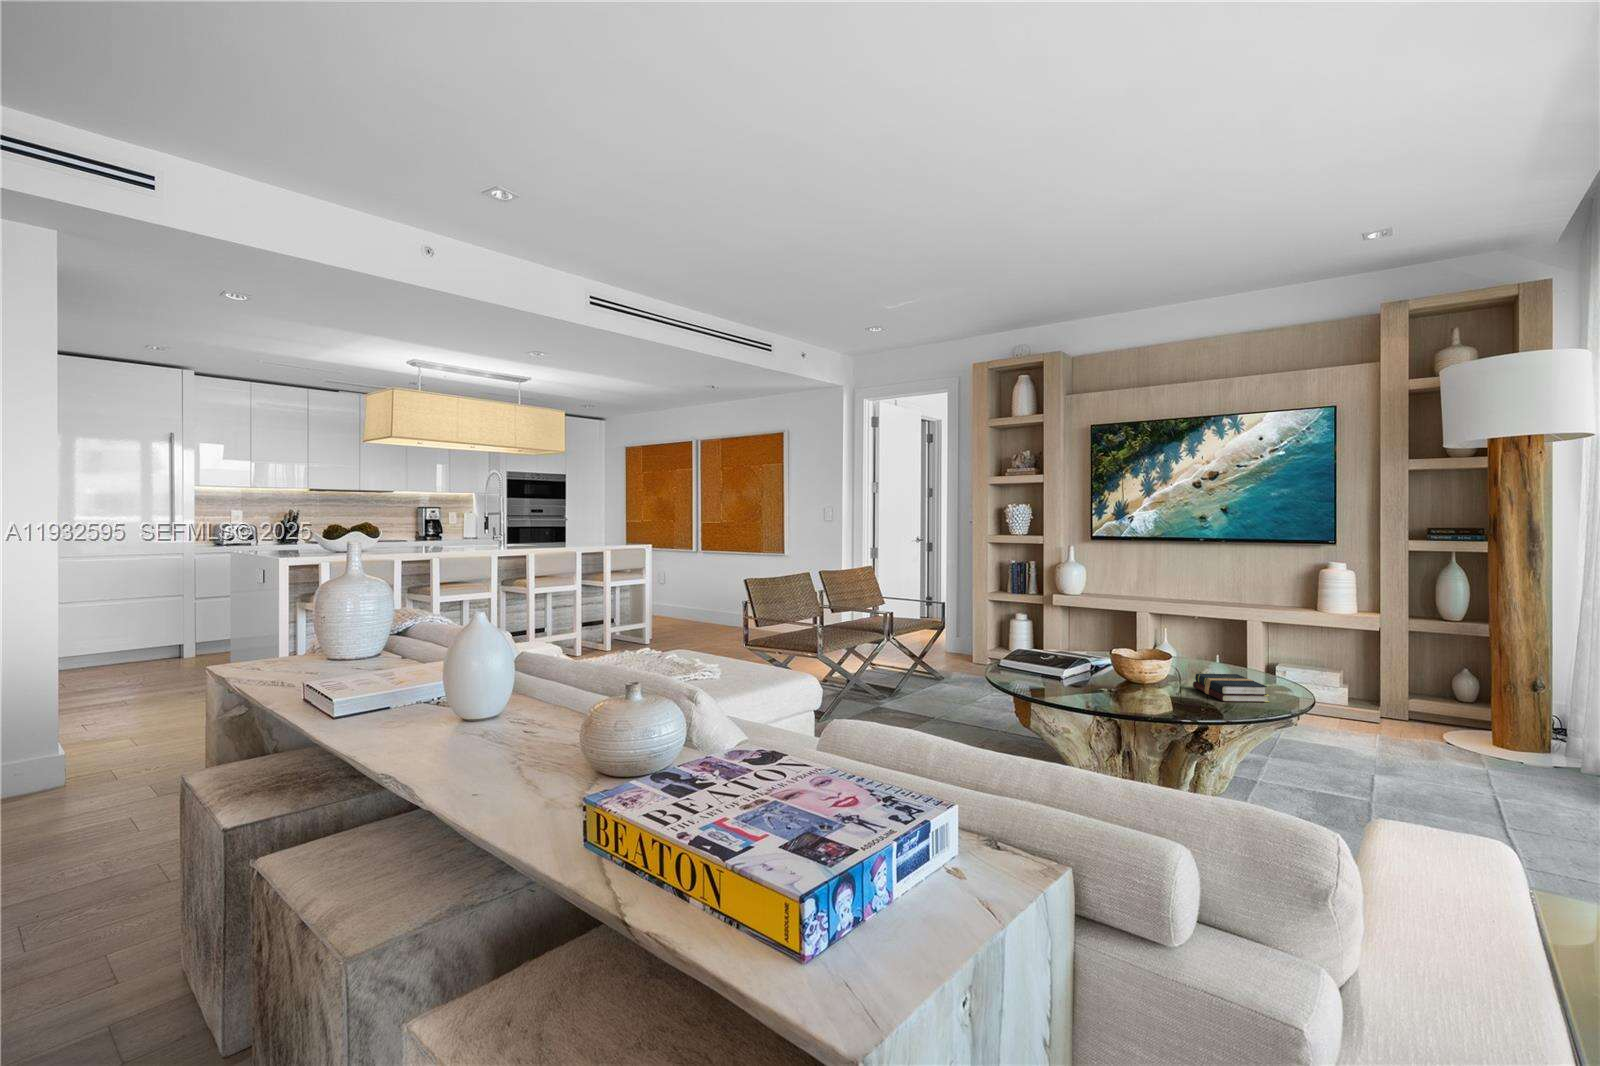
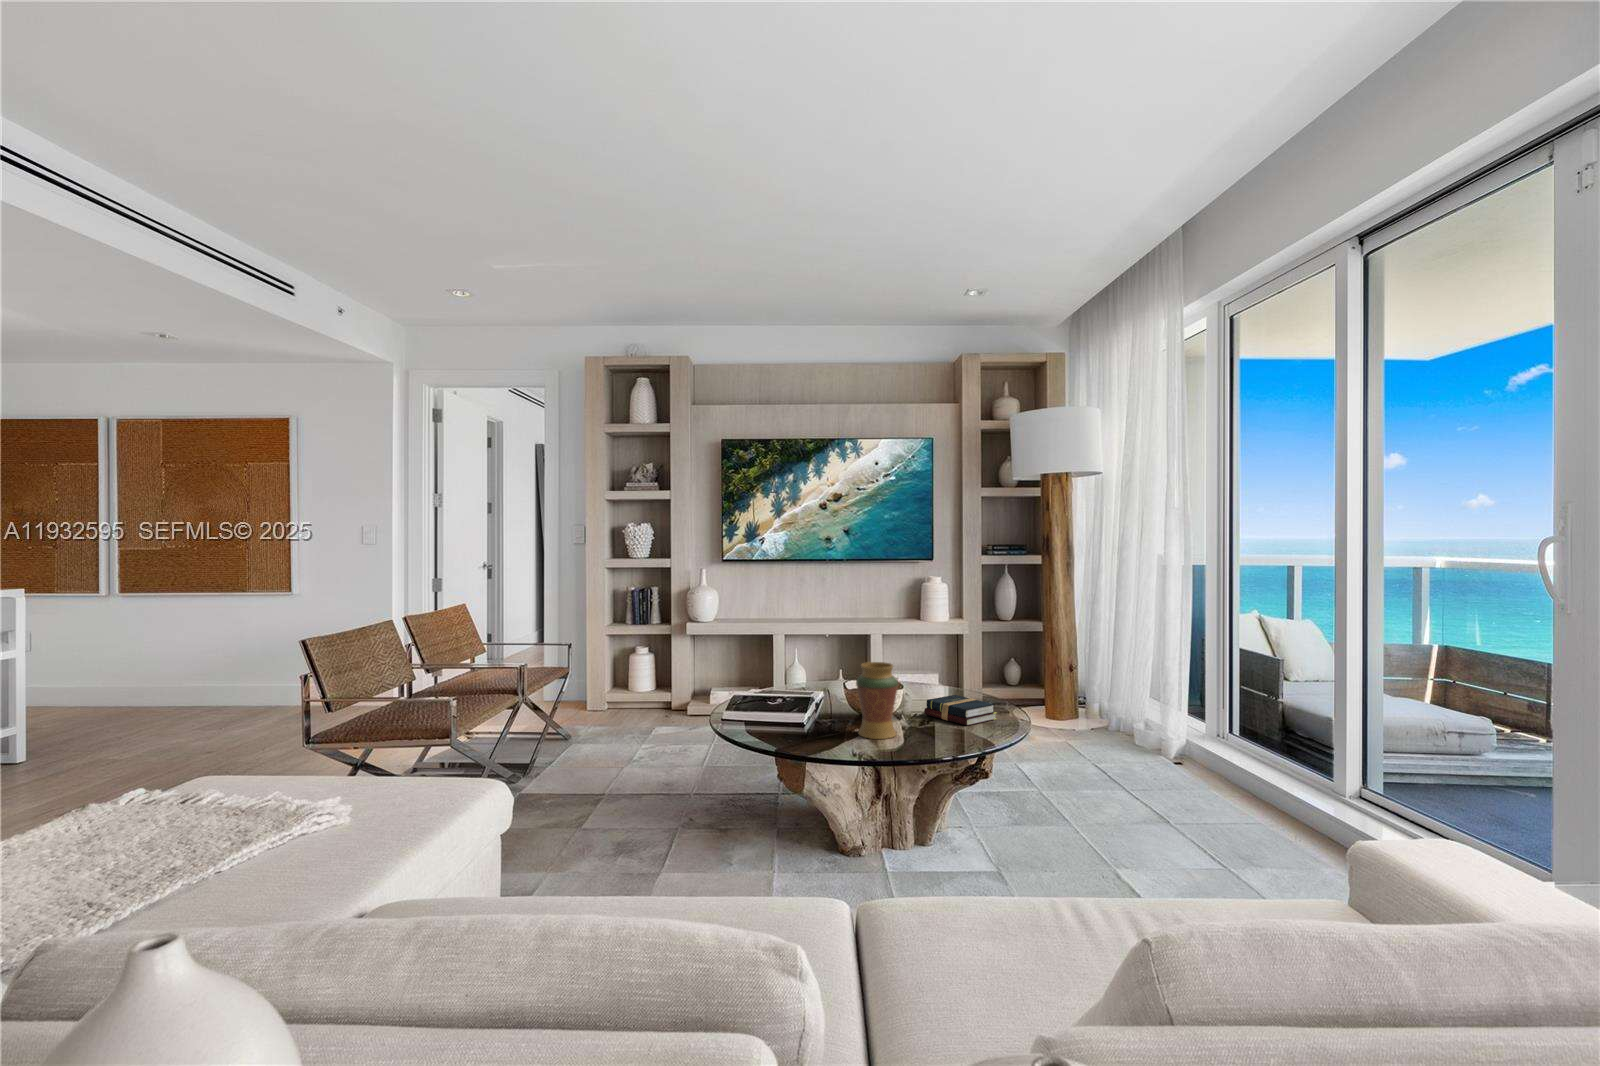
decorative vase: none [1097,628,1139,697] -> present [856,662,898,739]

